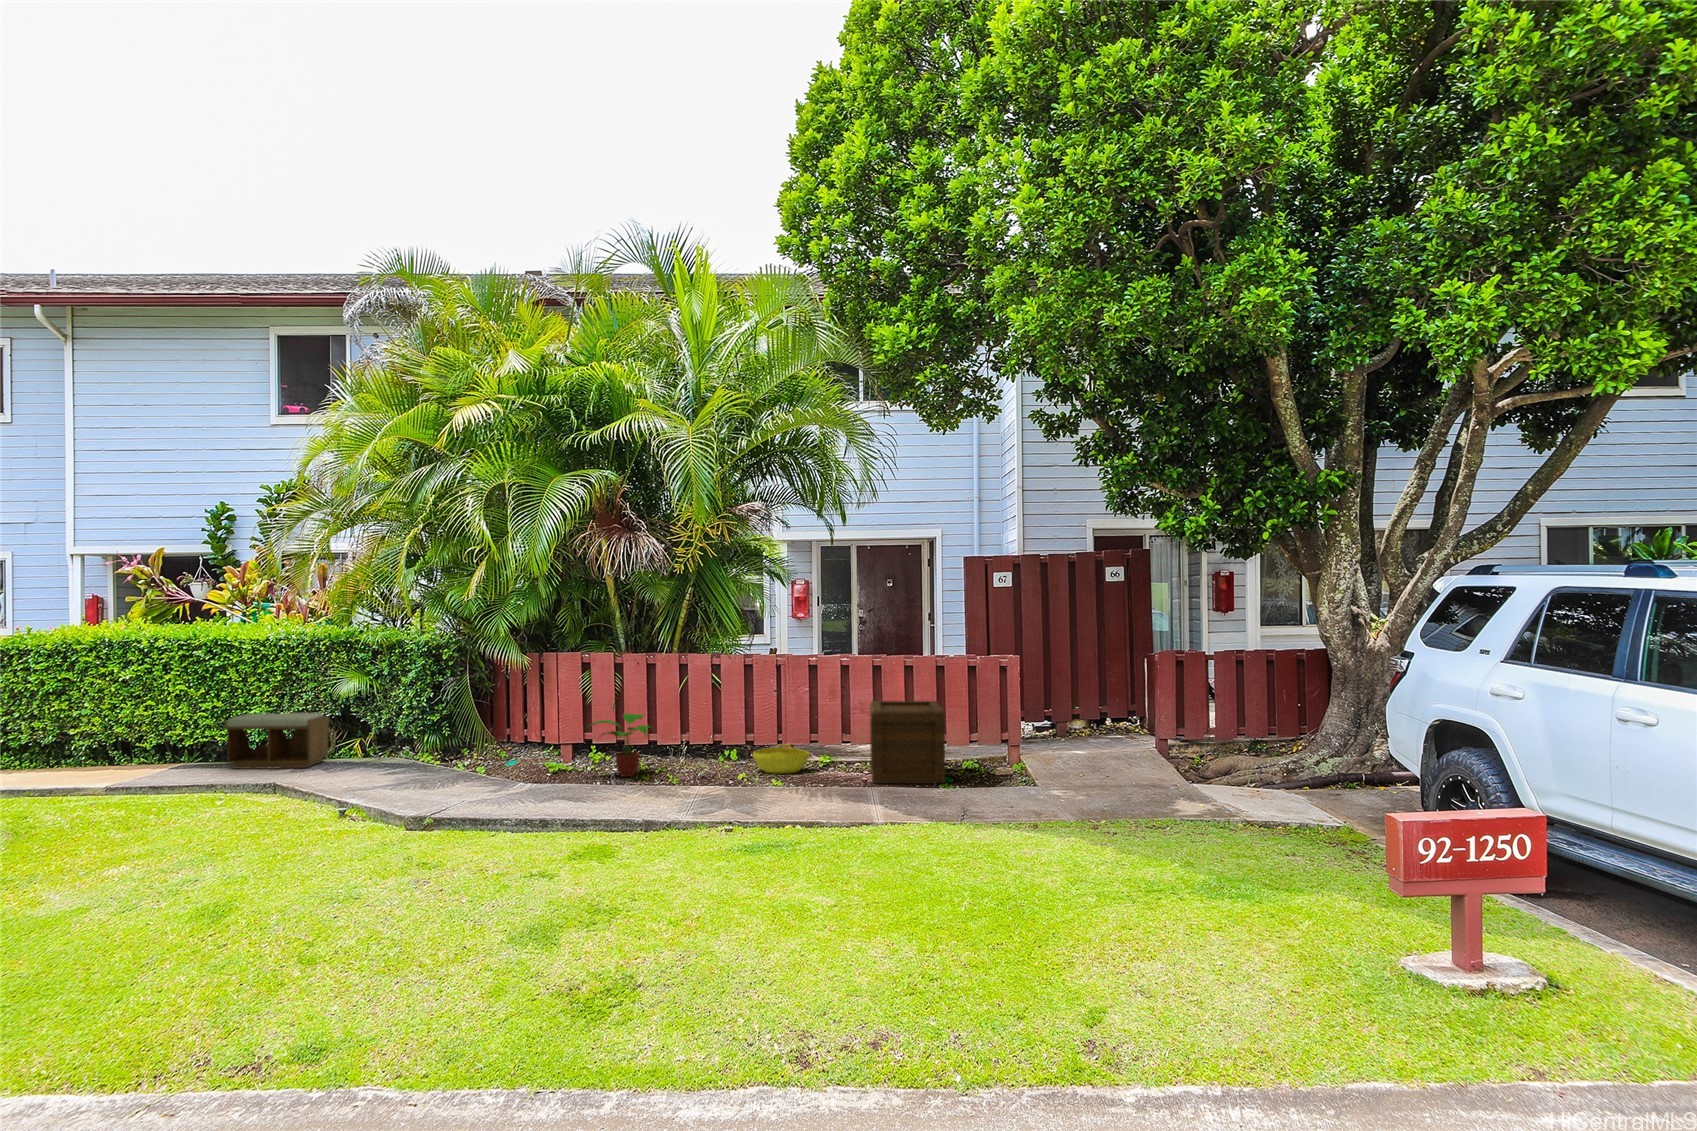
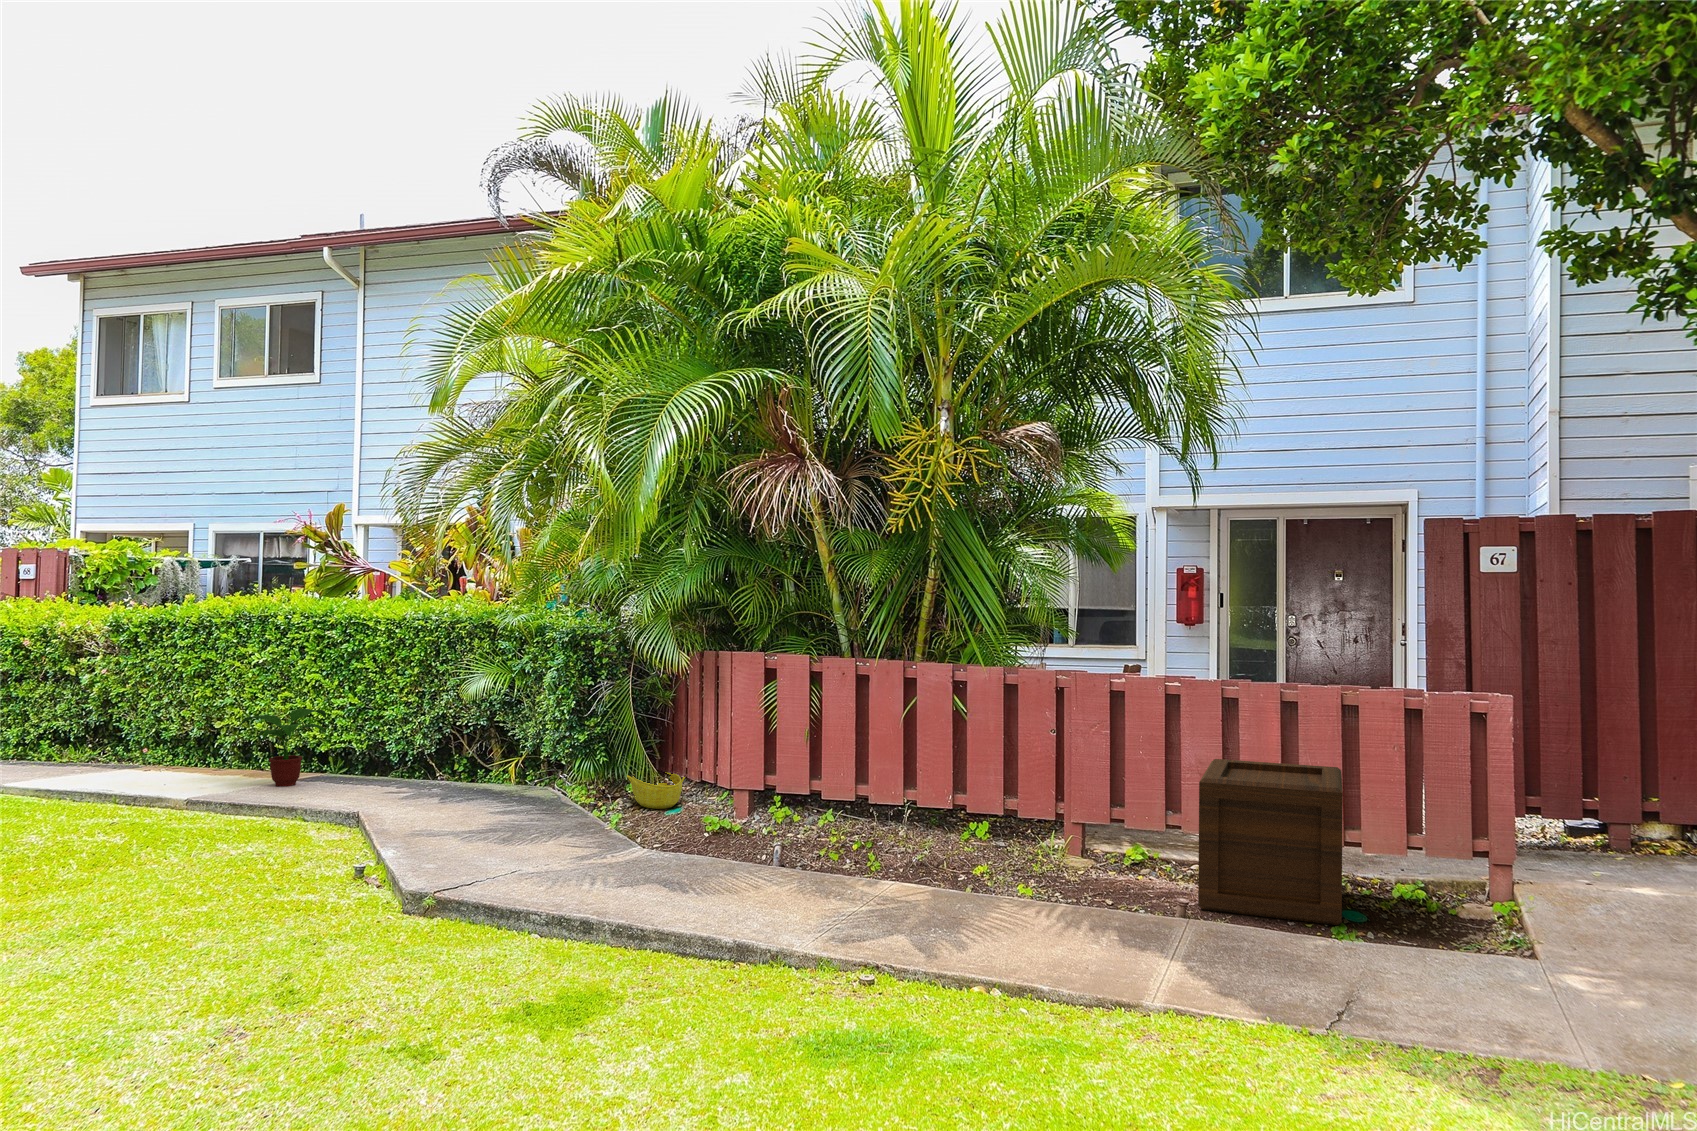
bench: present [225,713,329,769] -> none [350,716,470,792]
potted plant: present [590,713,650,777] -> present [241,709,326,787]
basket: present [753,744,809,773] -> present [627,773,685,809]

